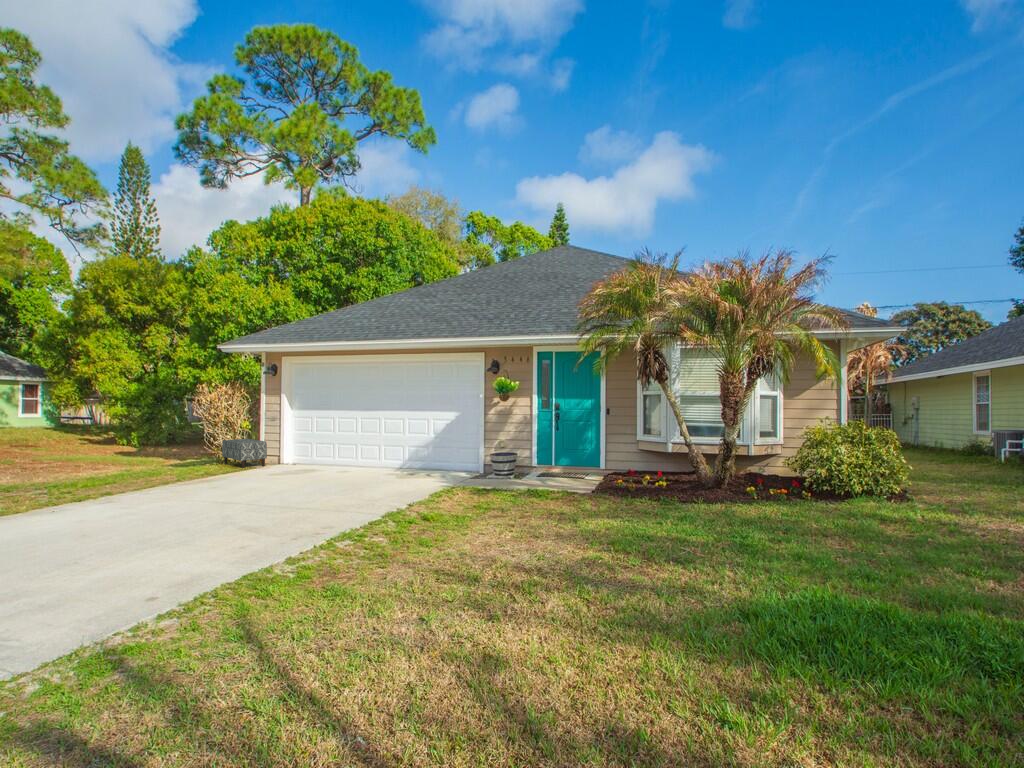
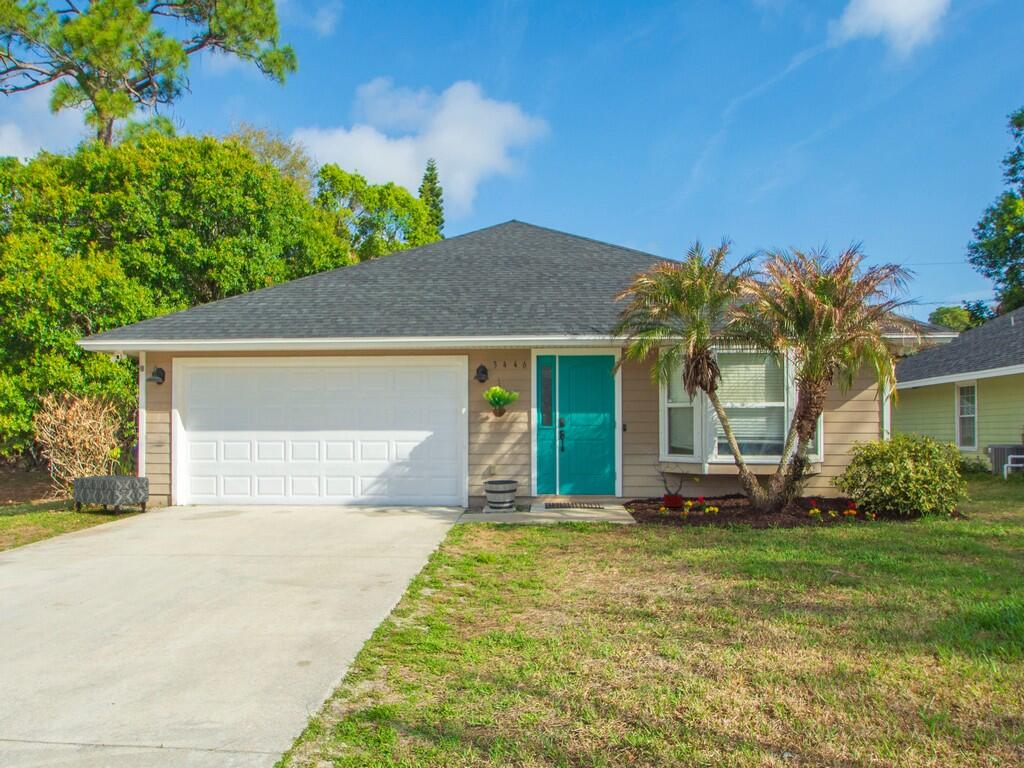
decorative plant: none [629,440,664,479] -> present [657,472,699,507]

